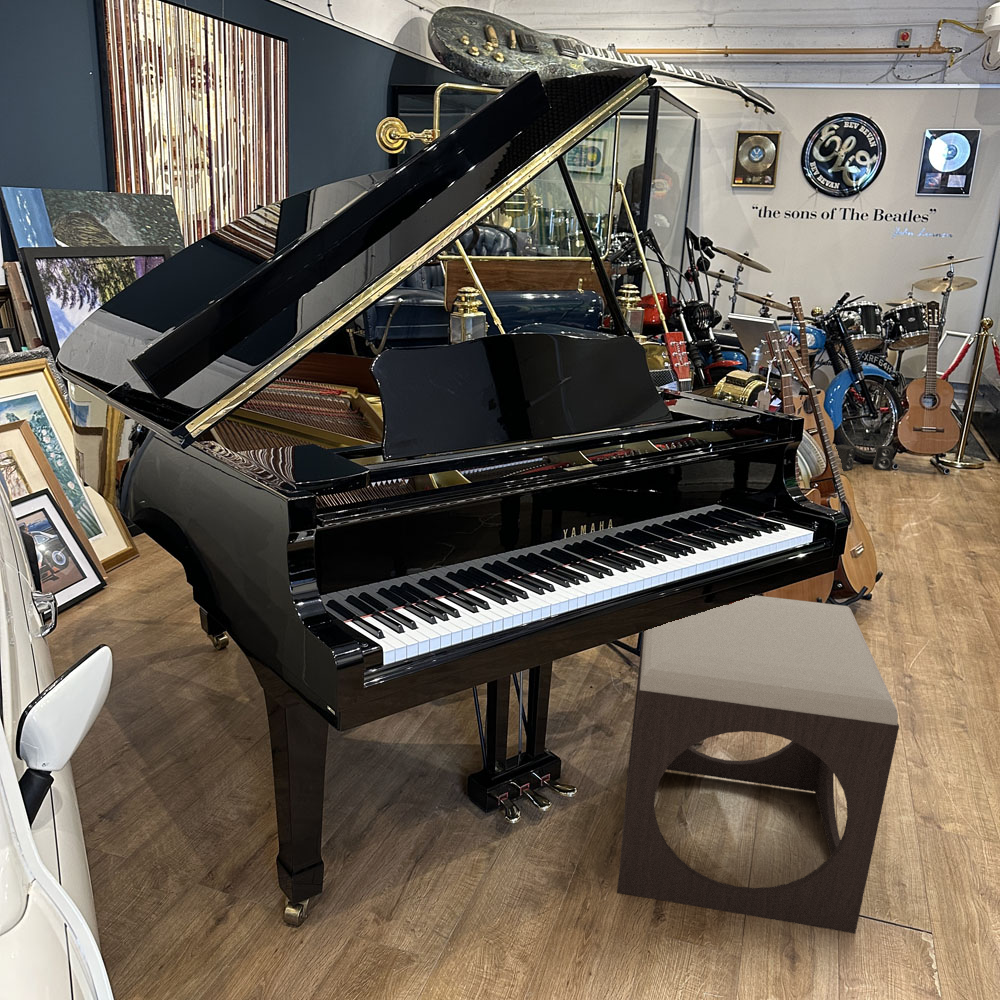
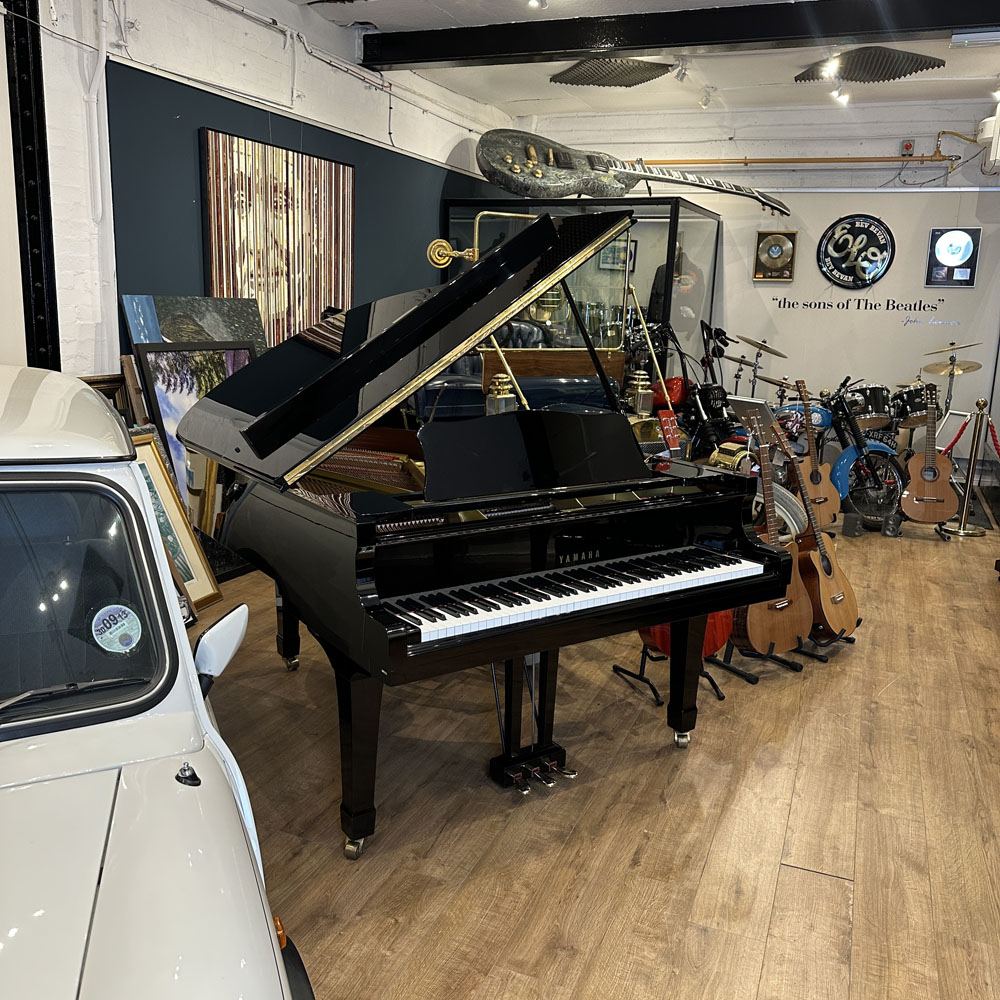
footstool: present [617,595,899,934] -> none [606,610,821,889]

